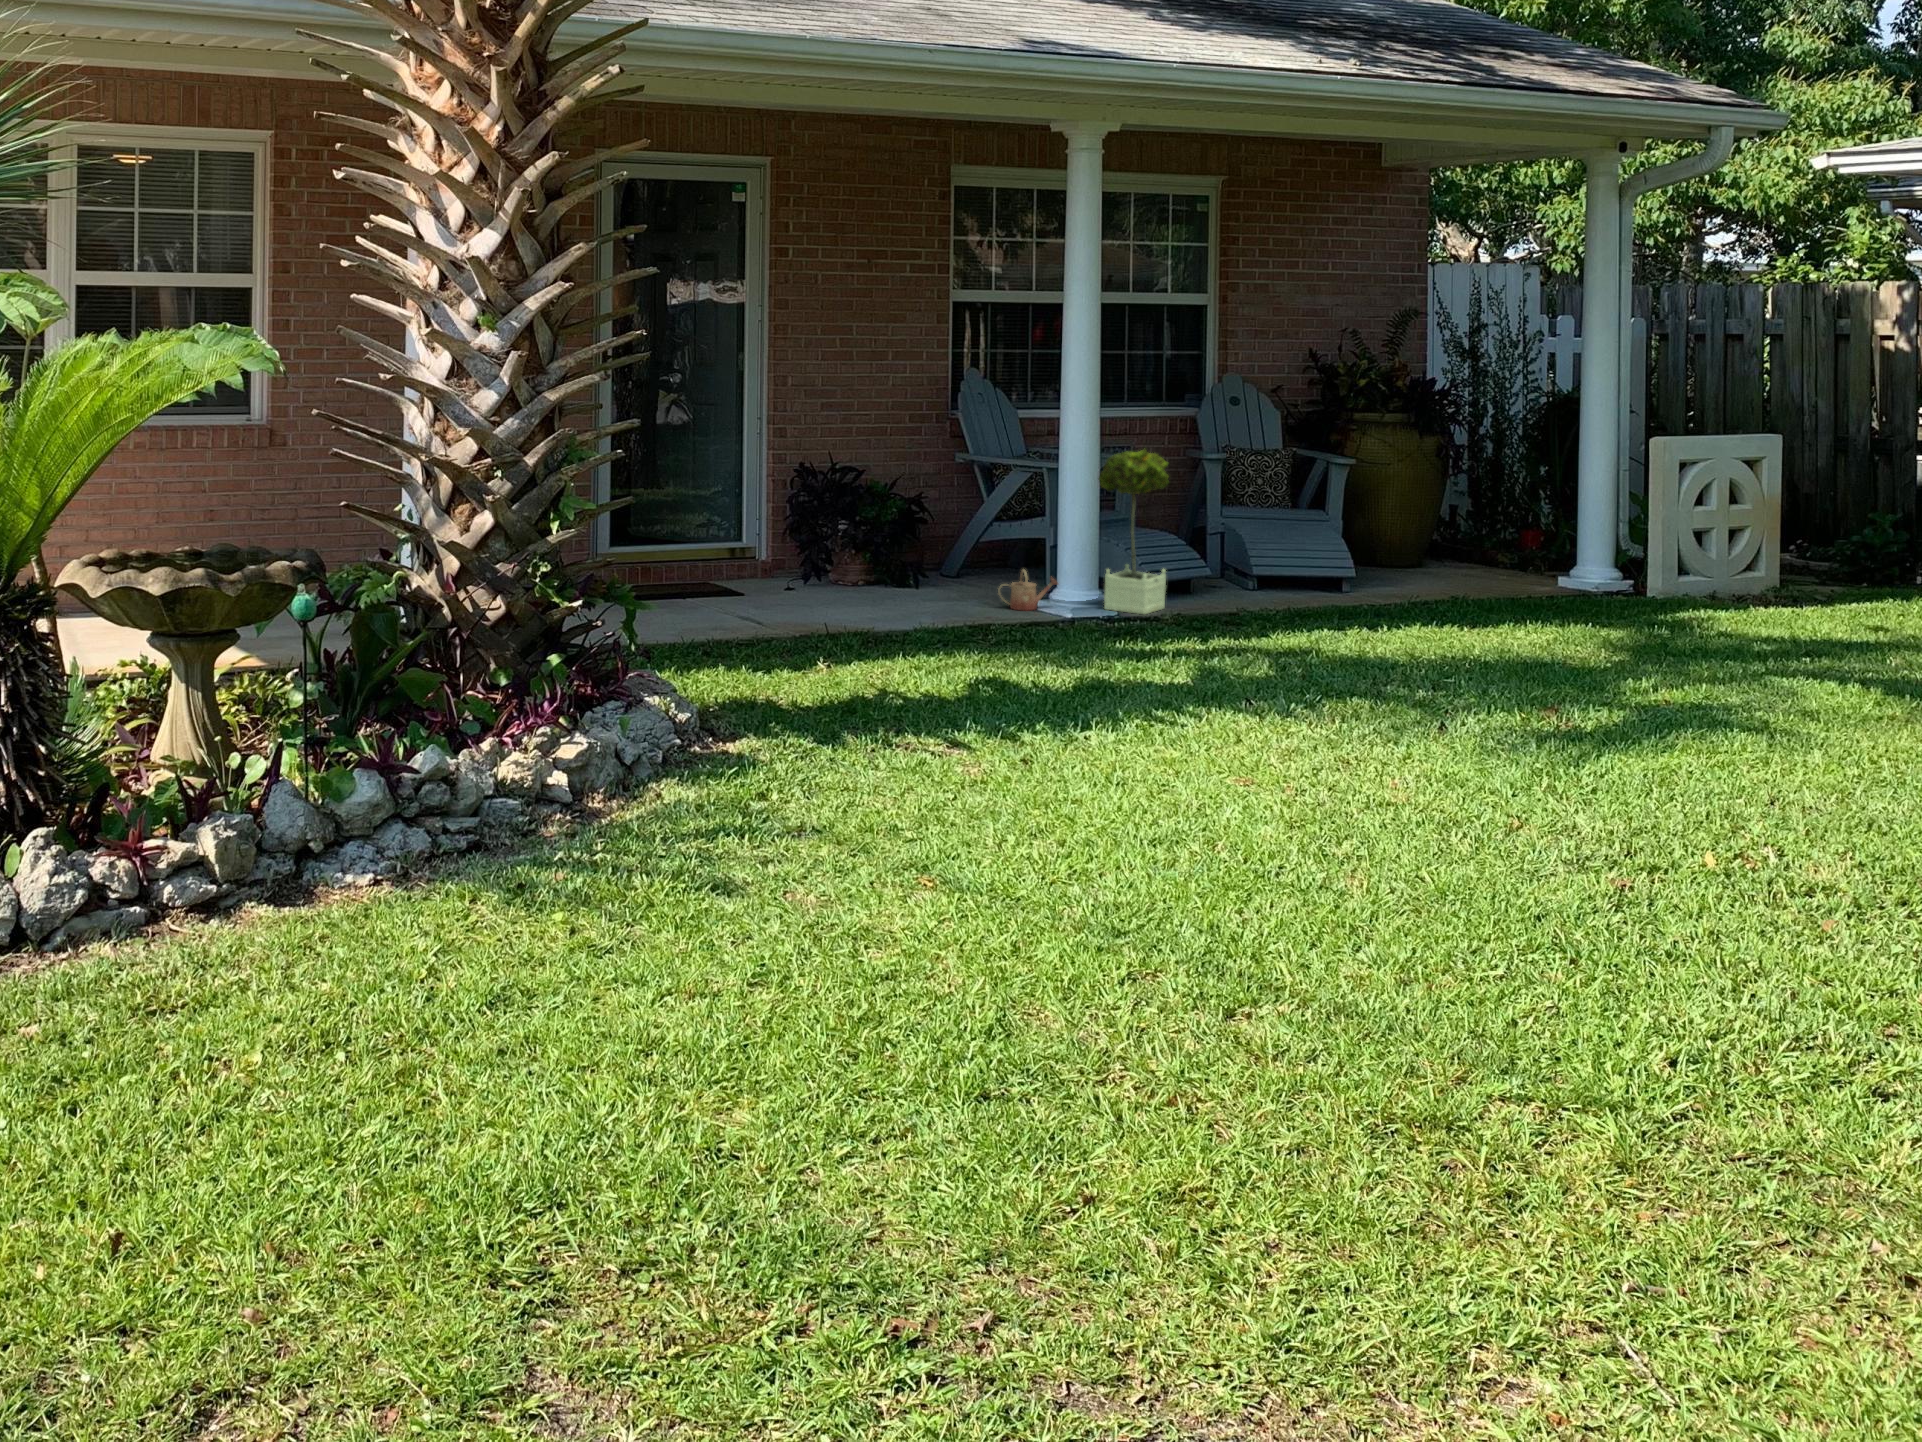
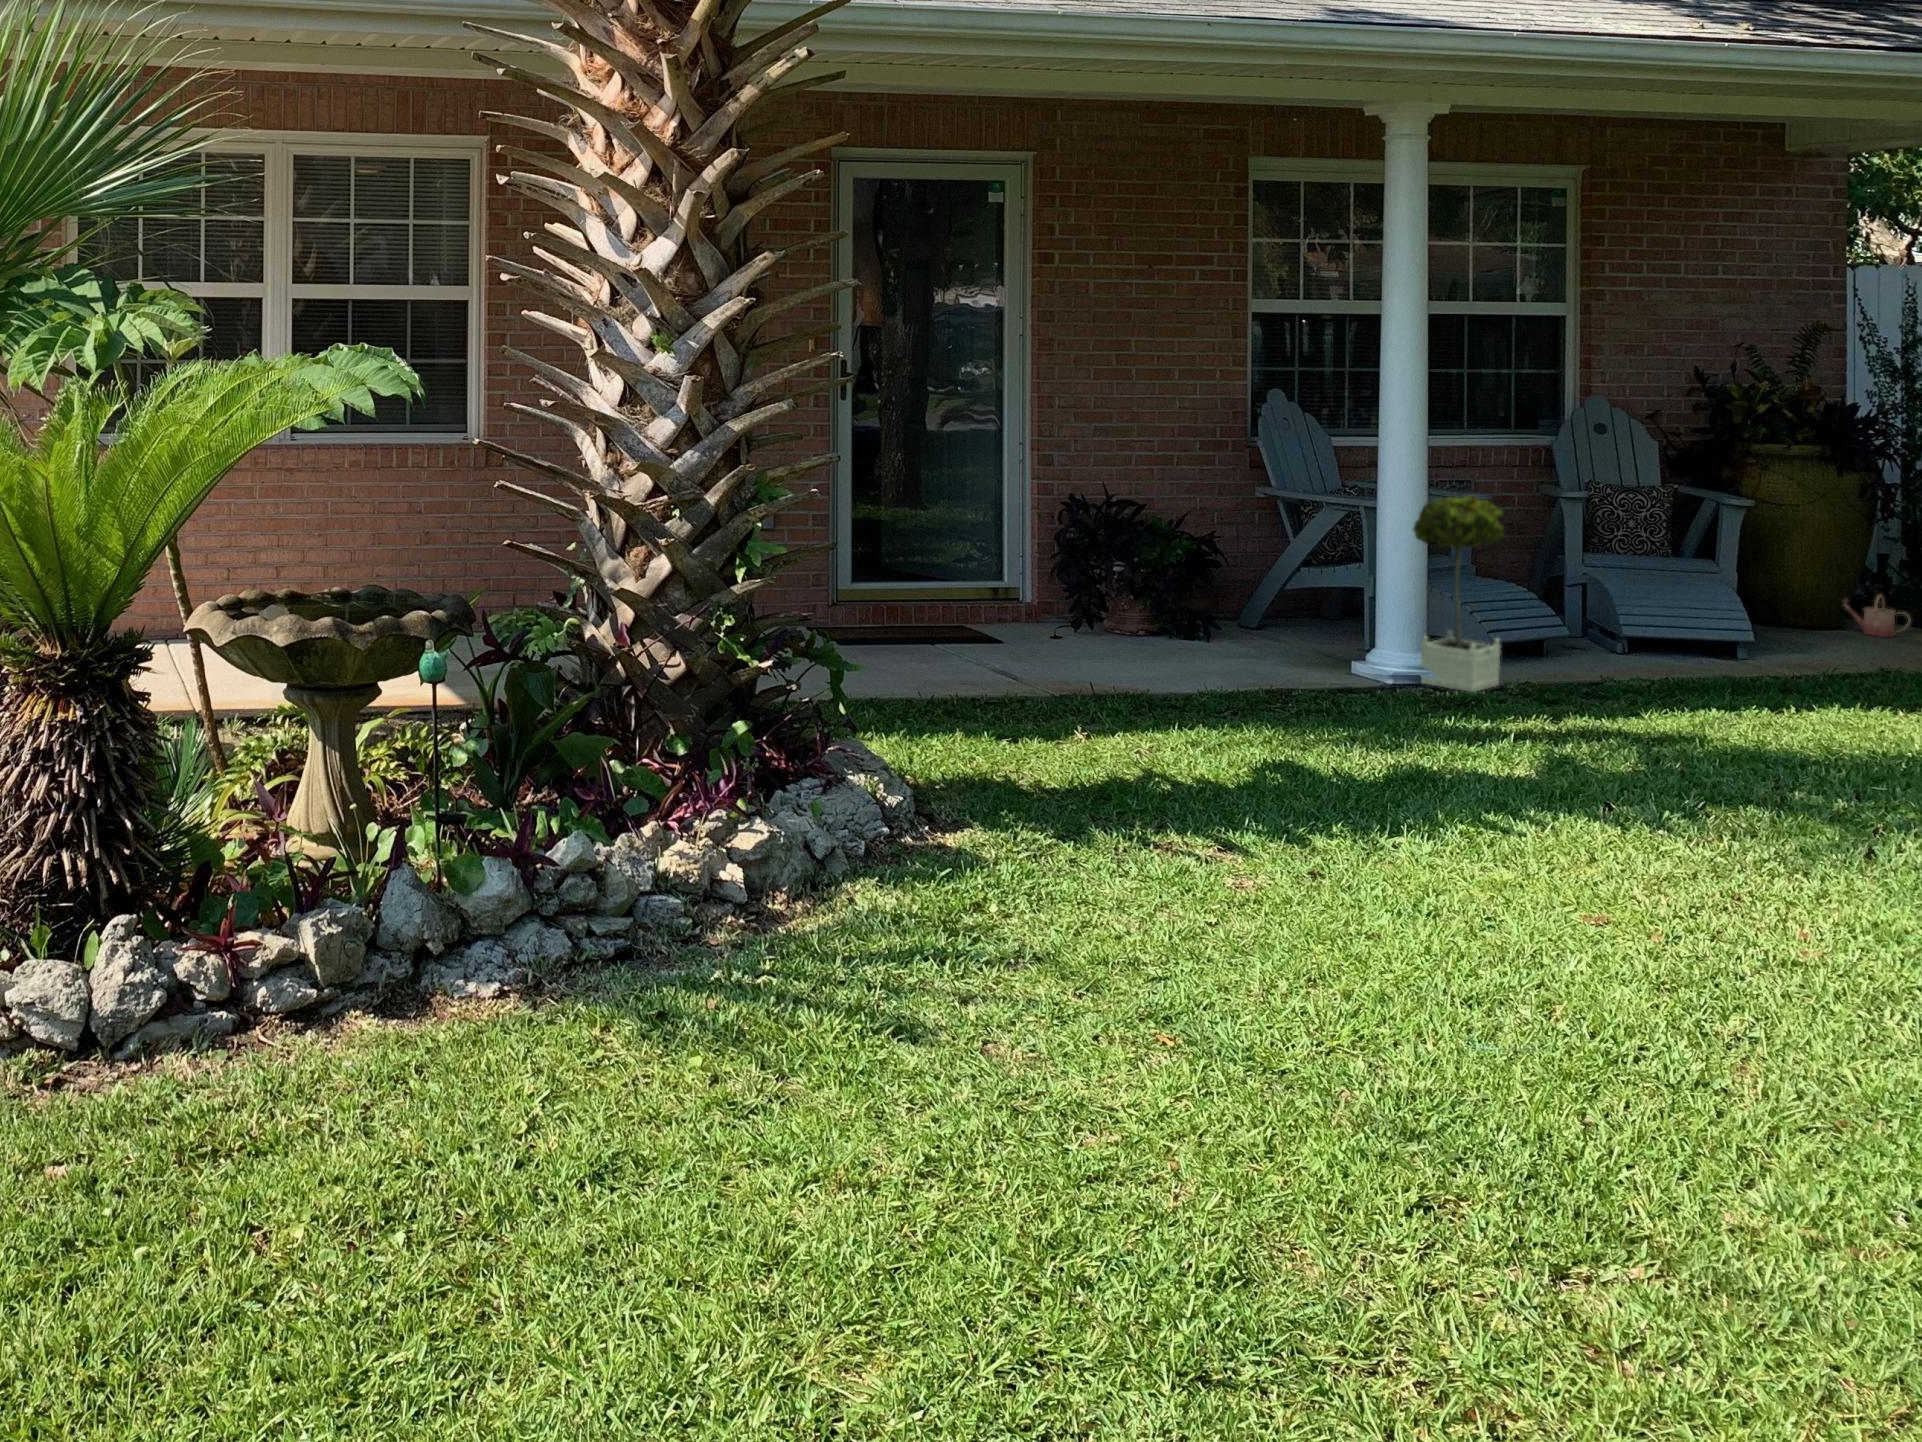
watering can: present [998,569,1058,611] -> present [1843,595,1910,637]

